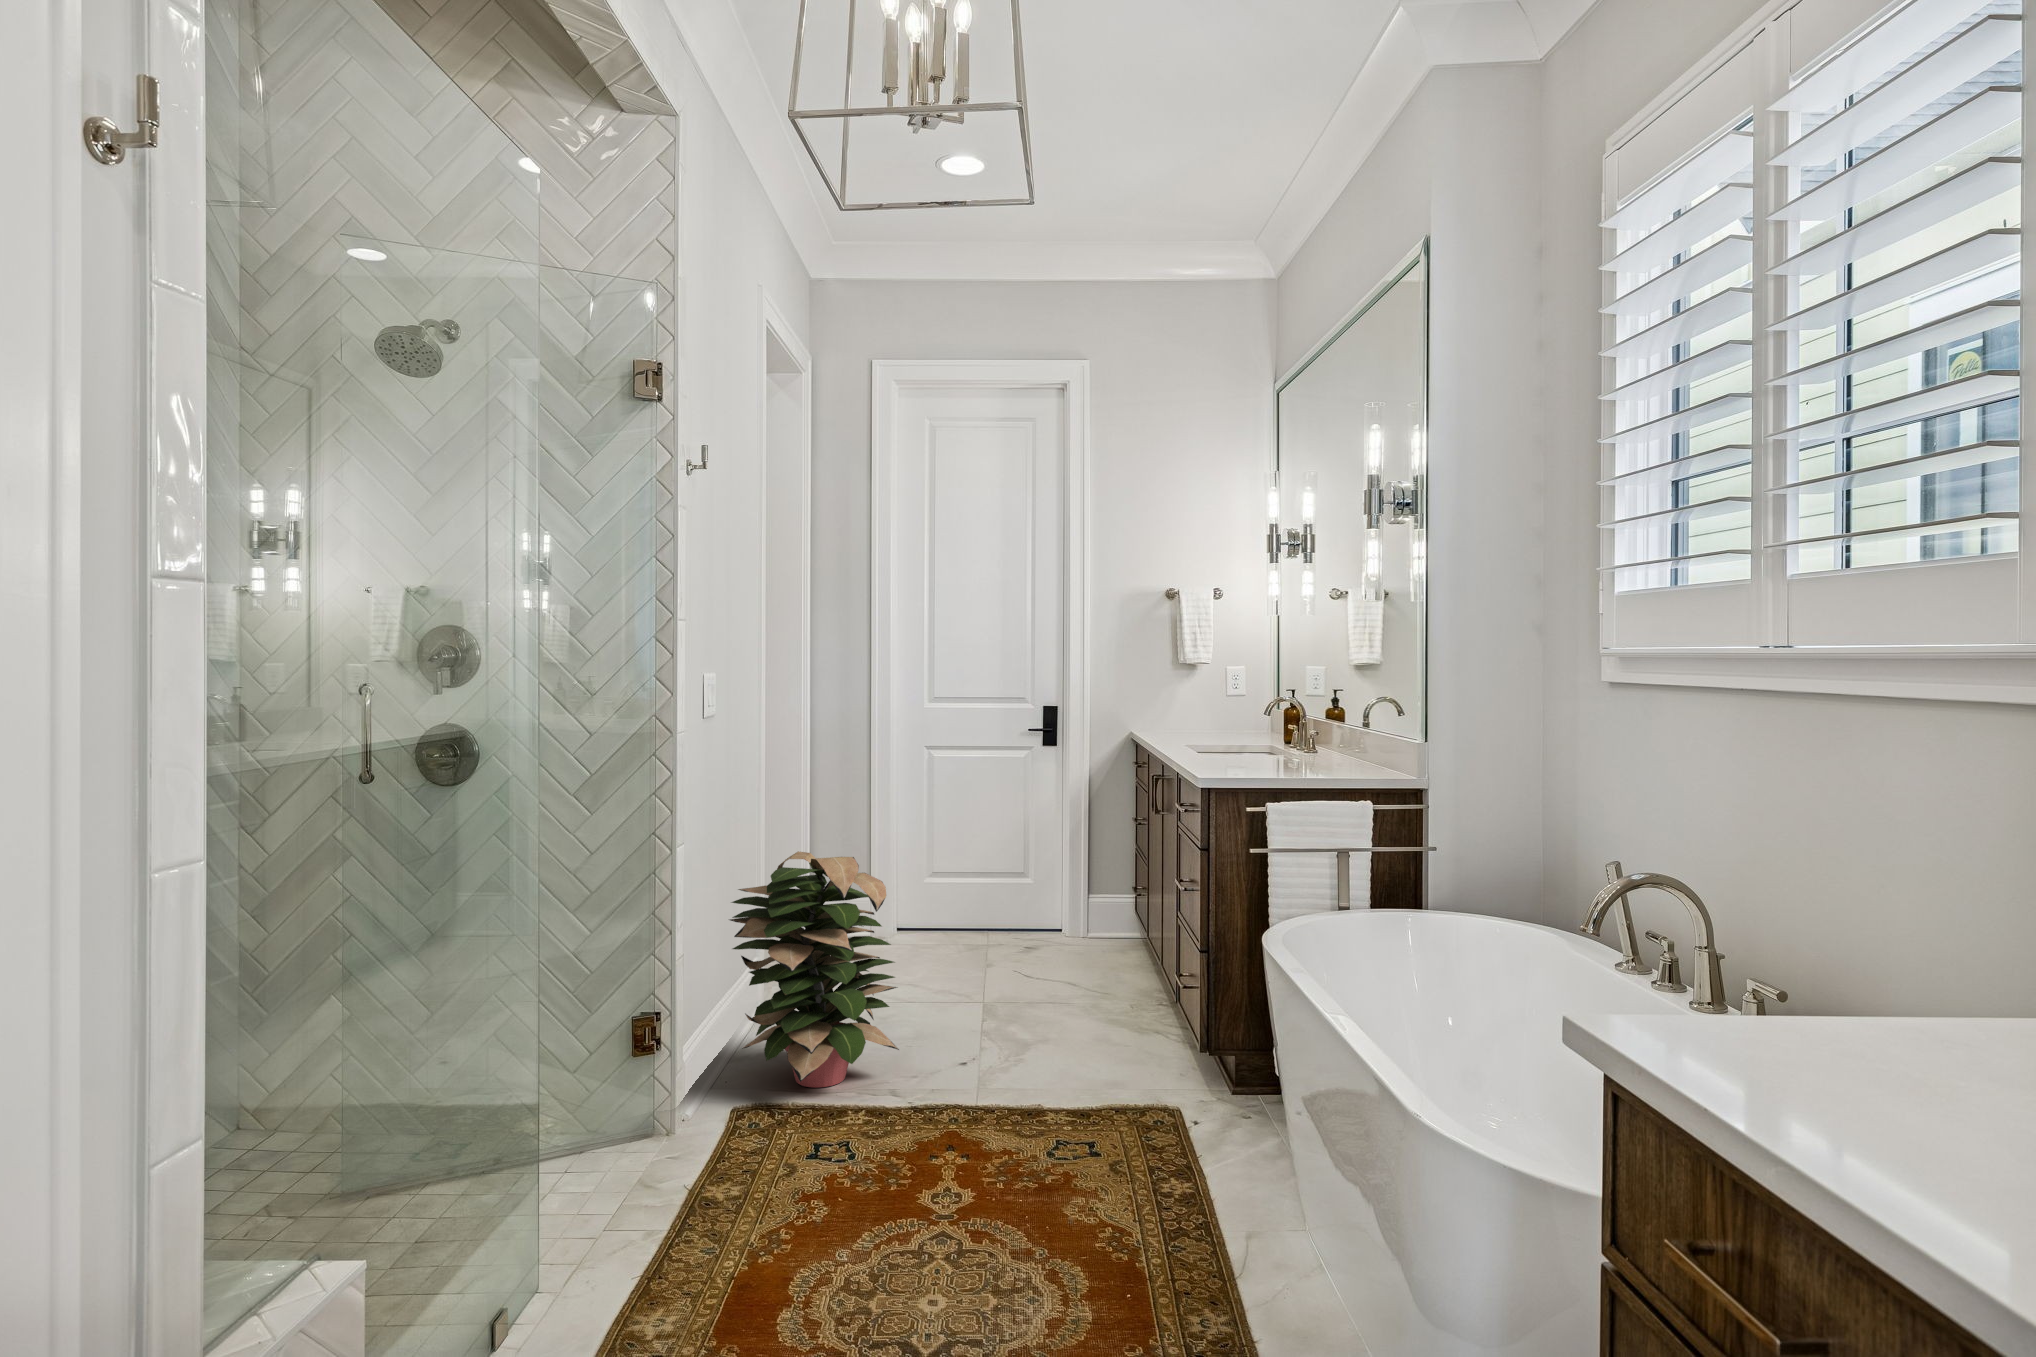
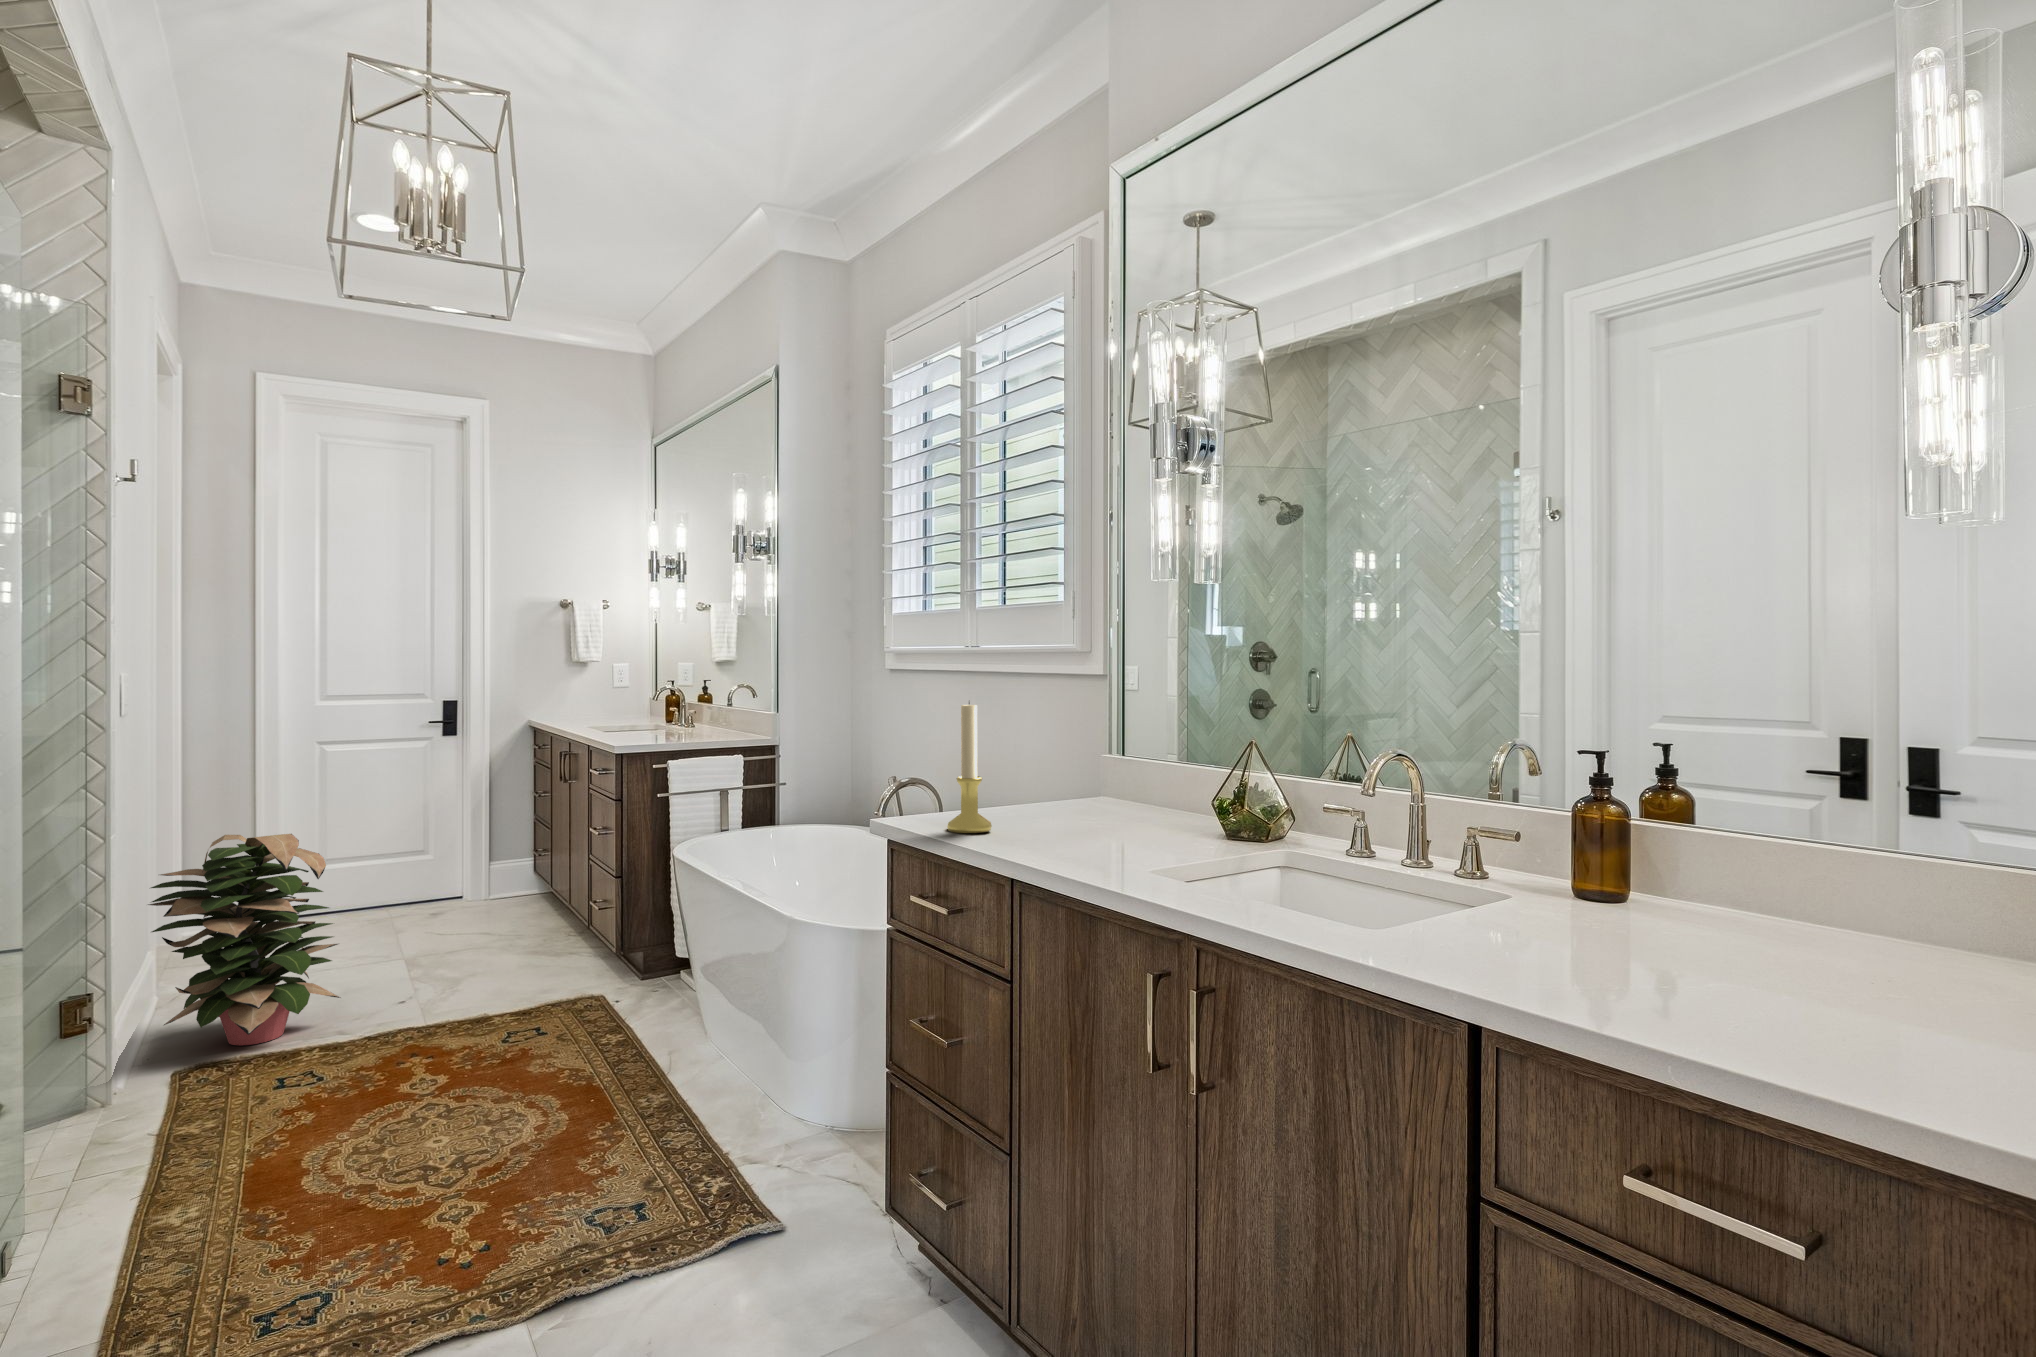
candle holder: none [1778,773,1912,1108] -> present [947,701,992,833]

